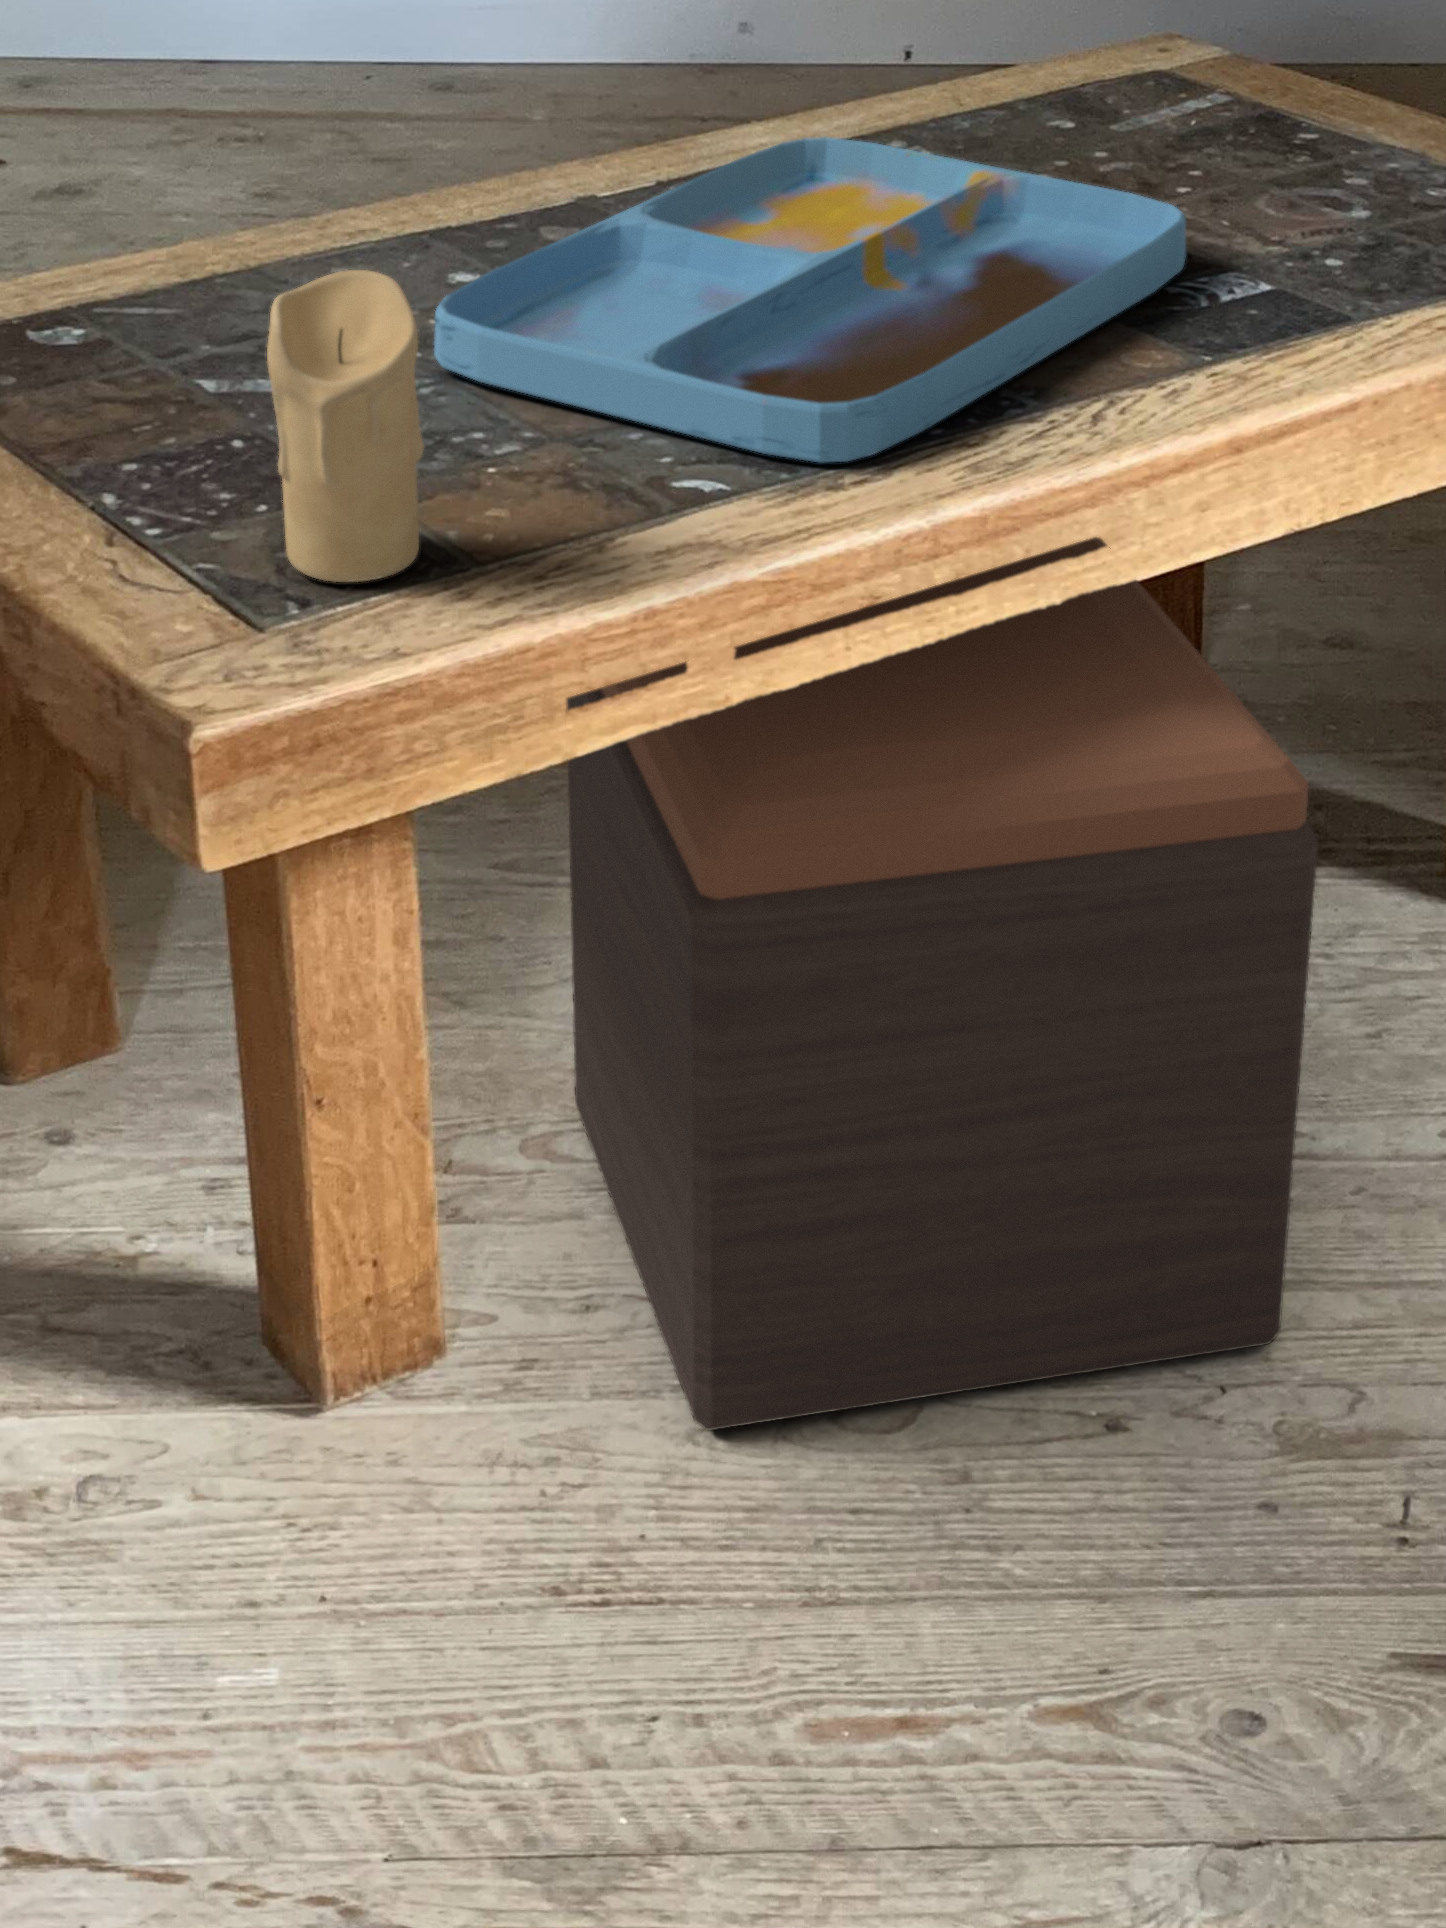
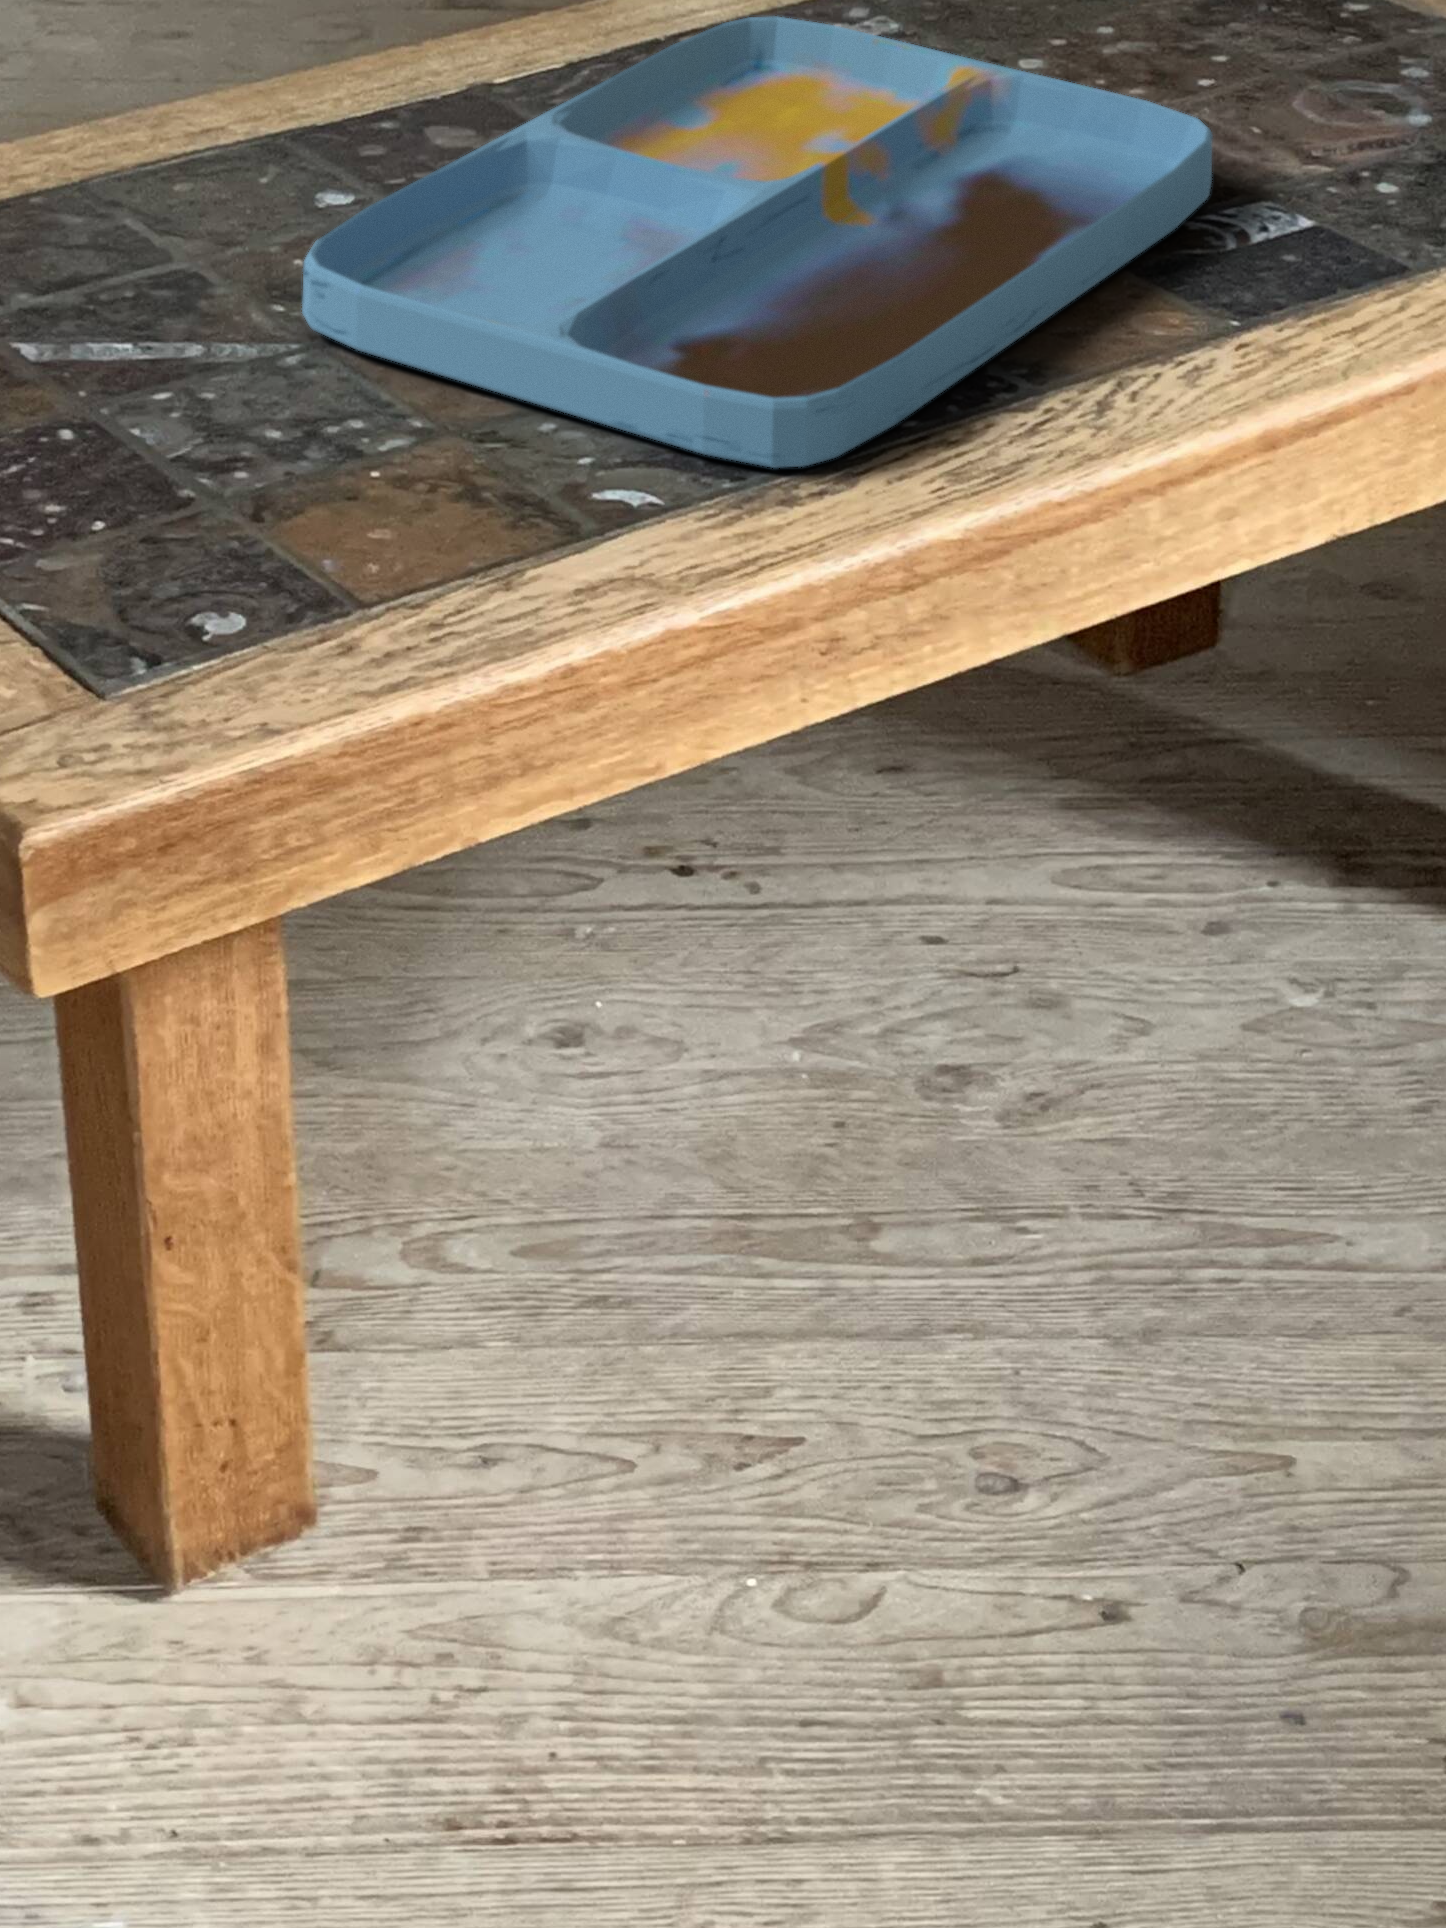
candle: present [267,270,424,582] -> none [107,254,297,632]
footstool: present [566,537,1318,1430] -> none [461,531,1365,1620]

